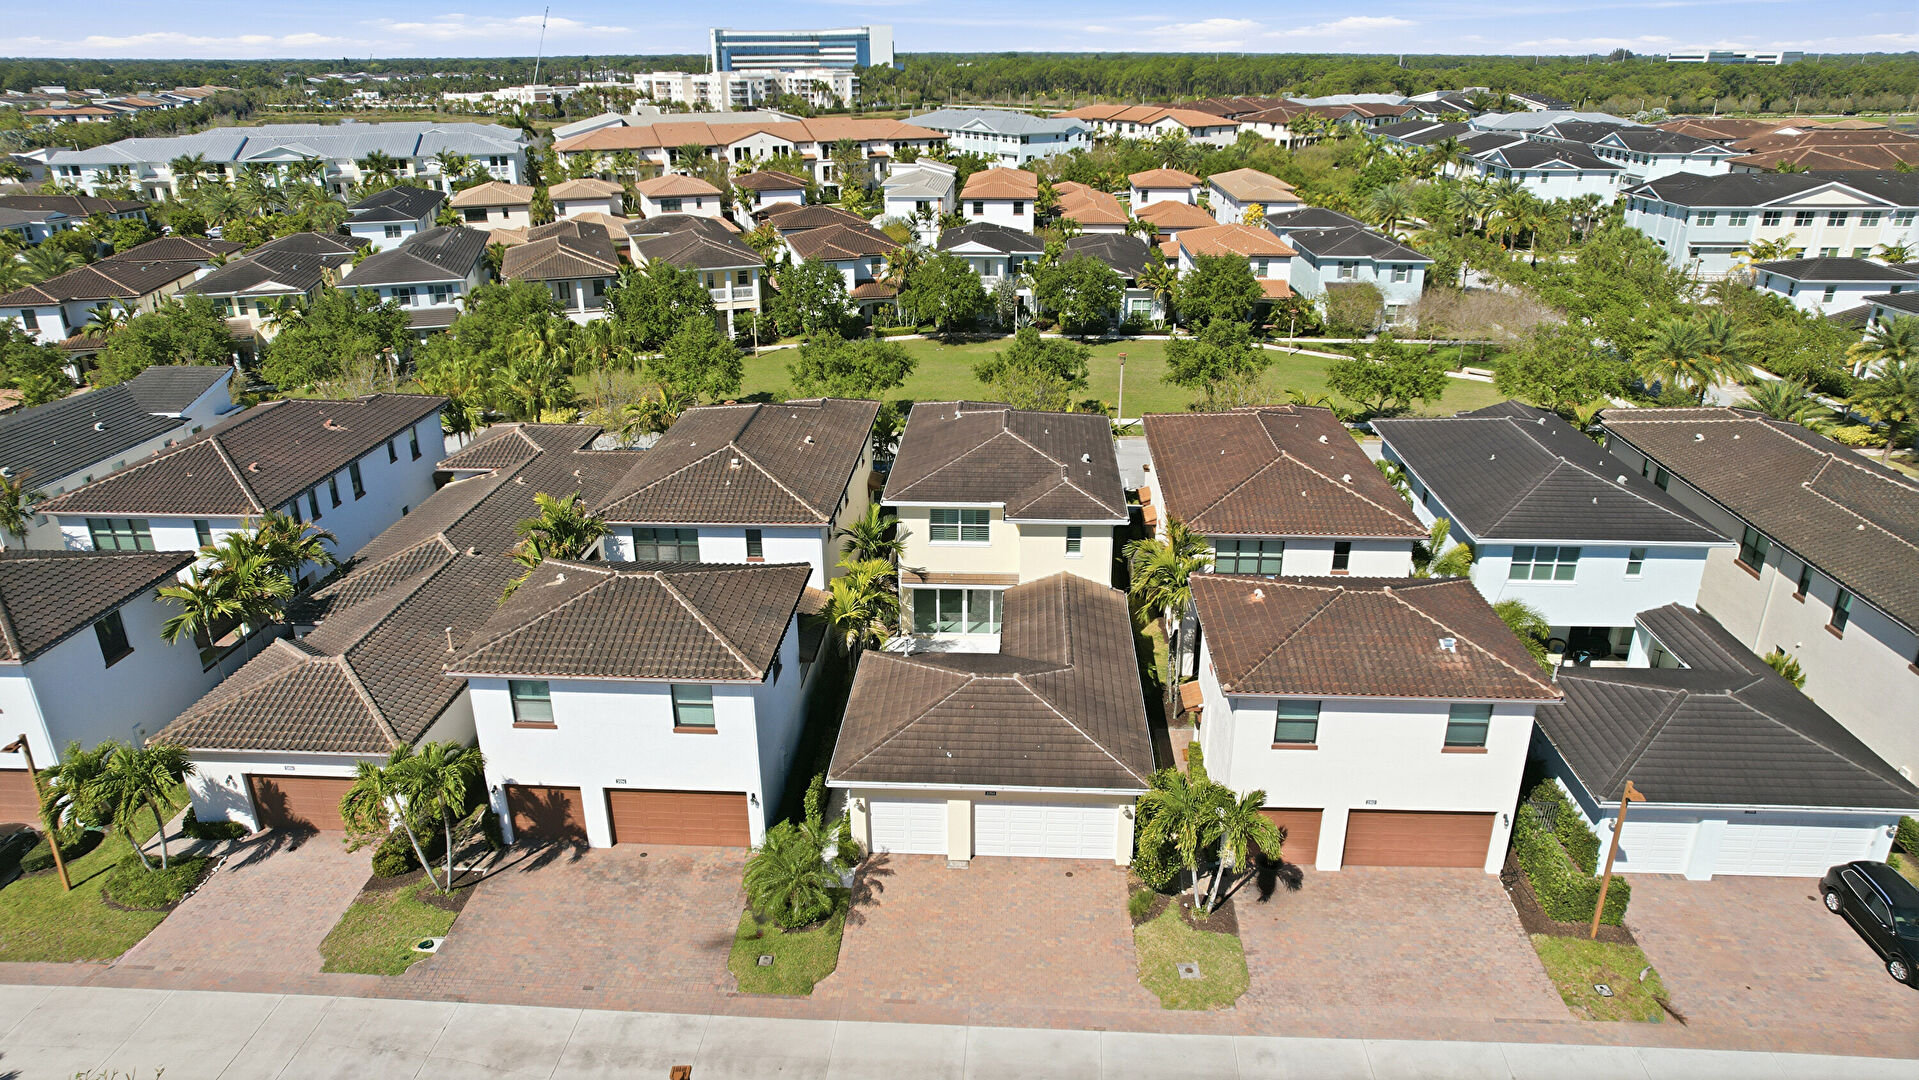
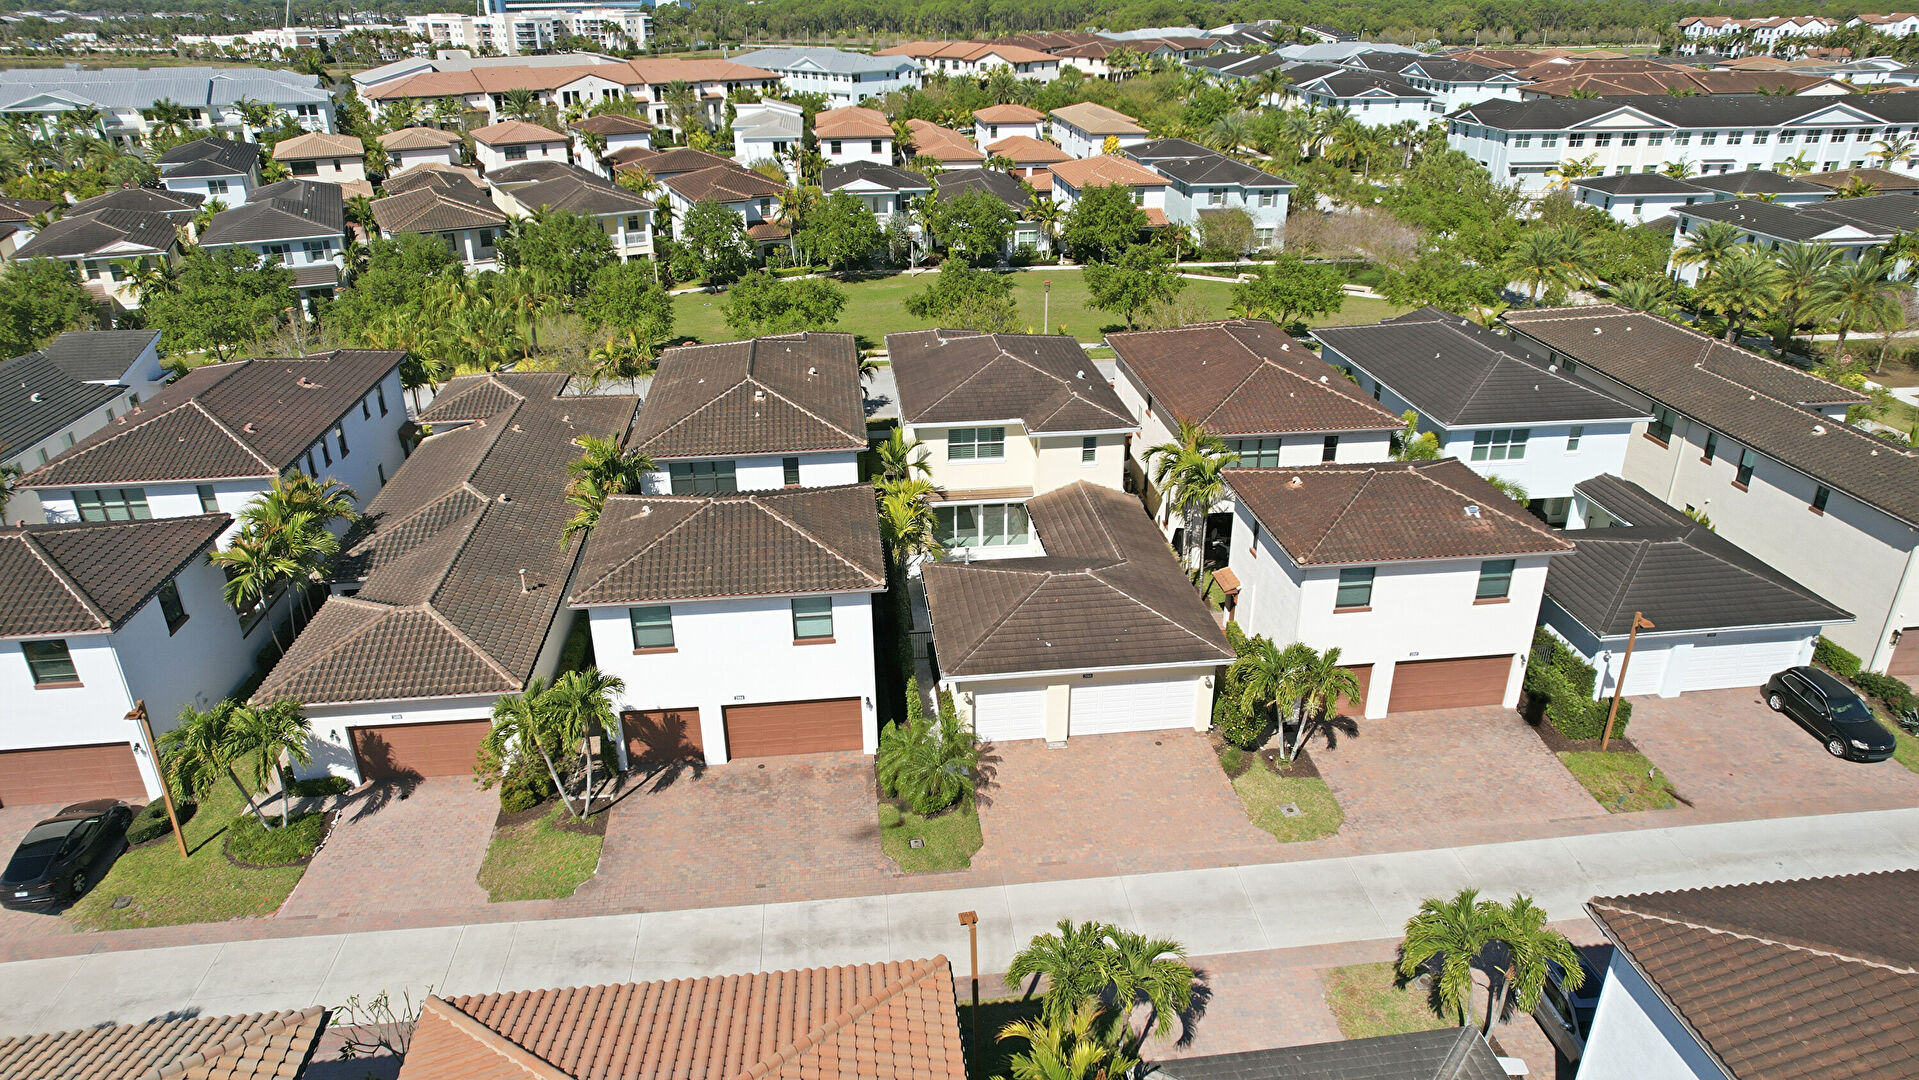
trash can: present [1255,853,1284,894] -> present [1524,691,1552,726]

